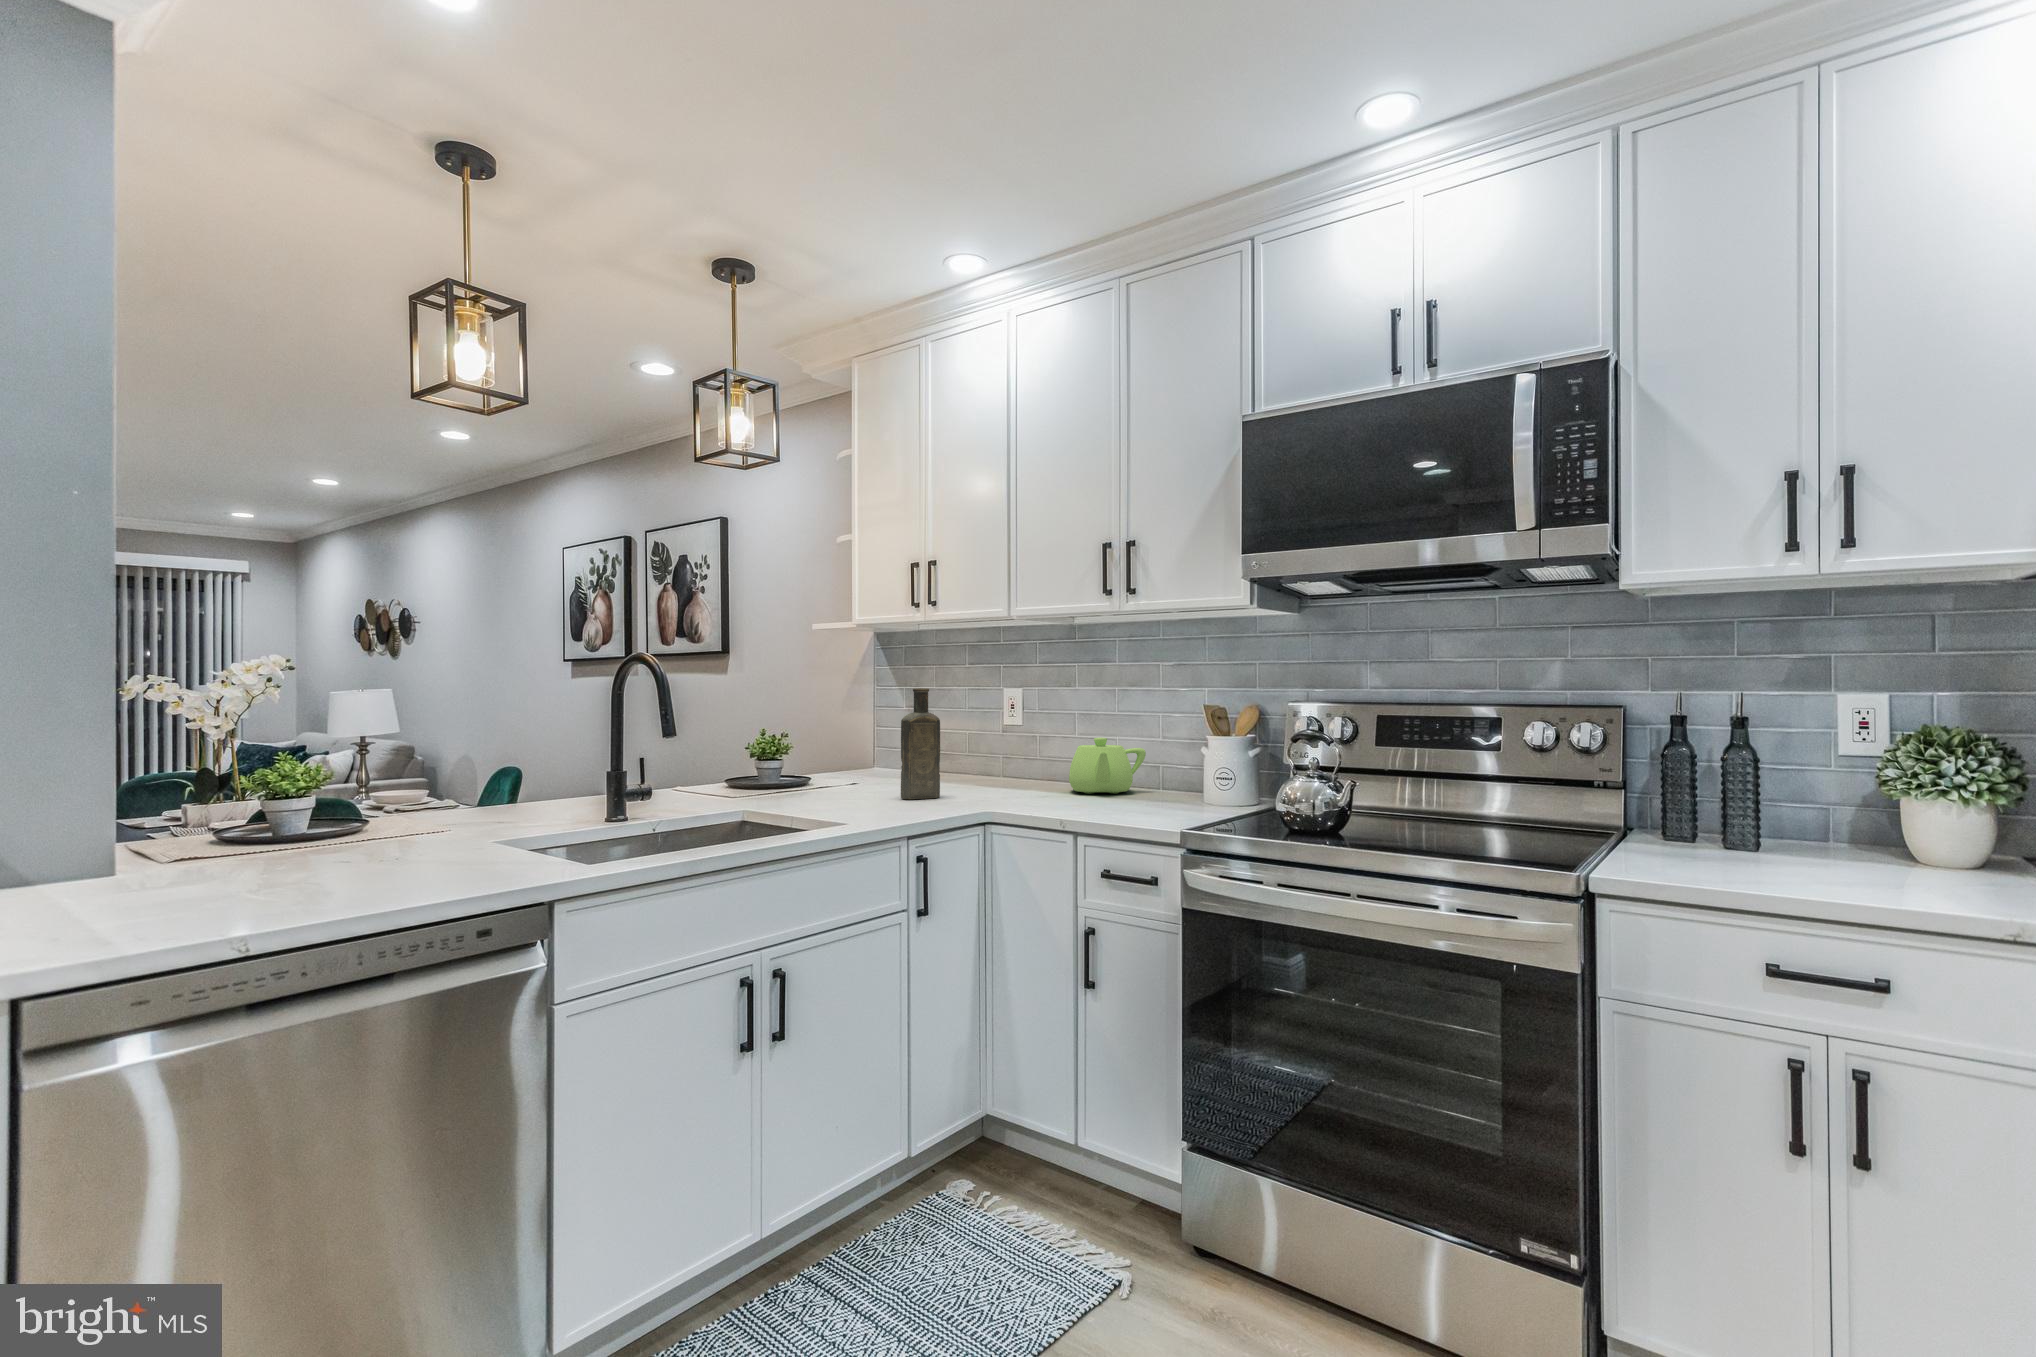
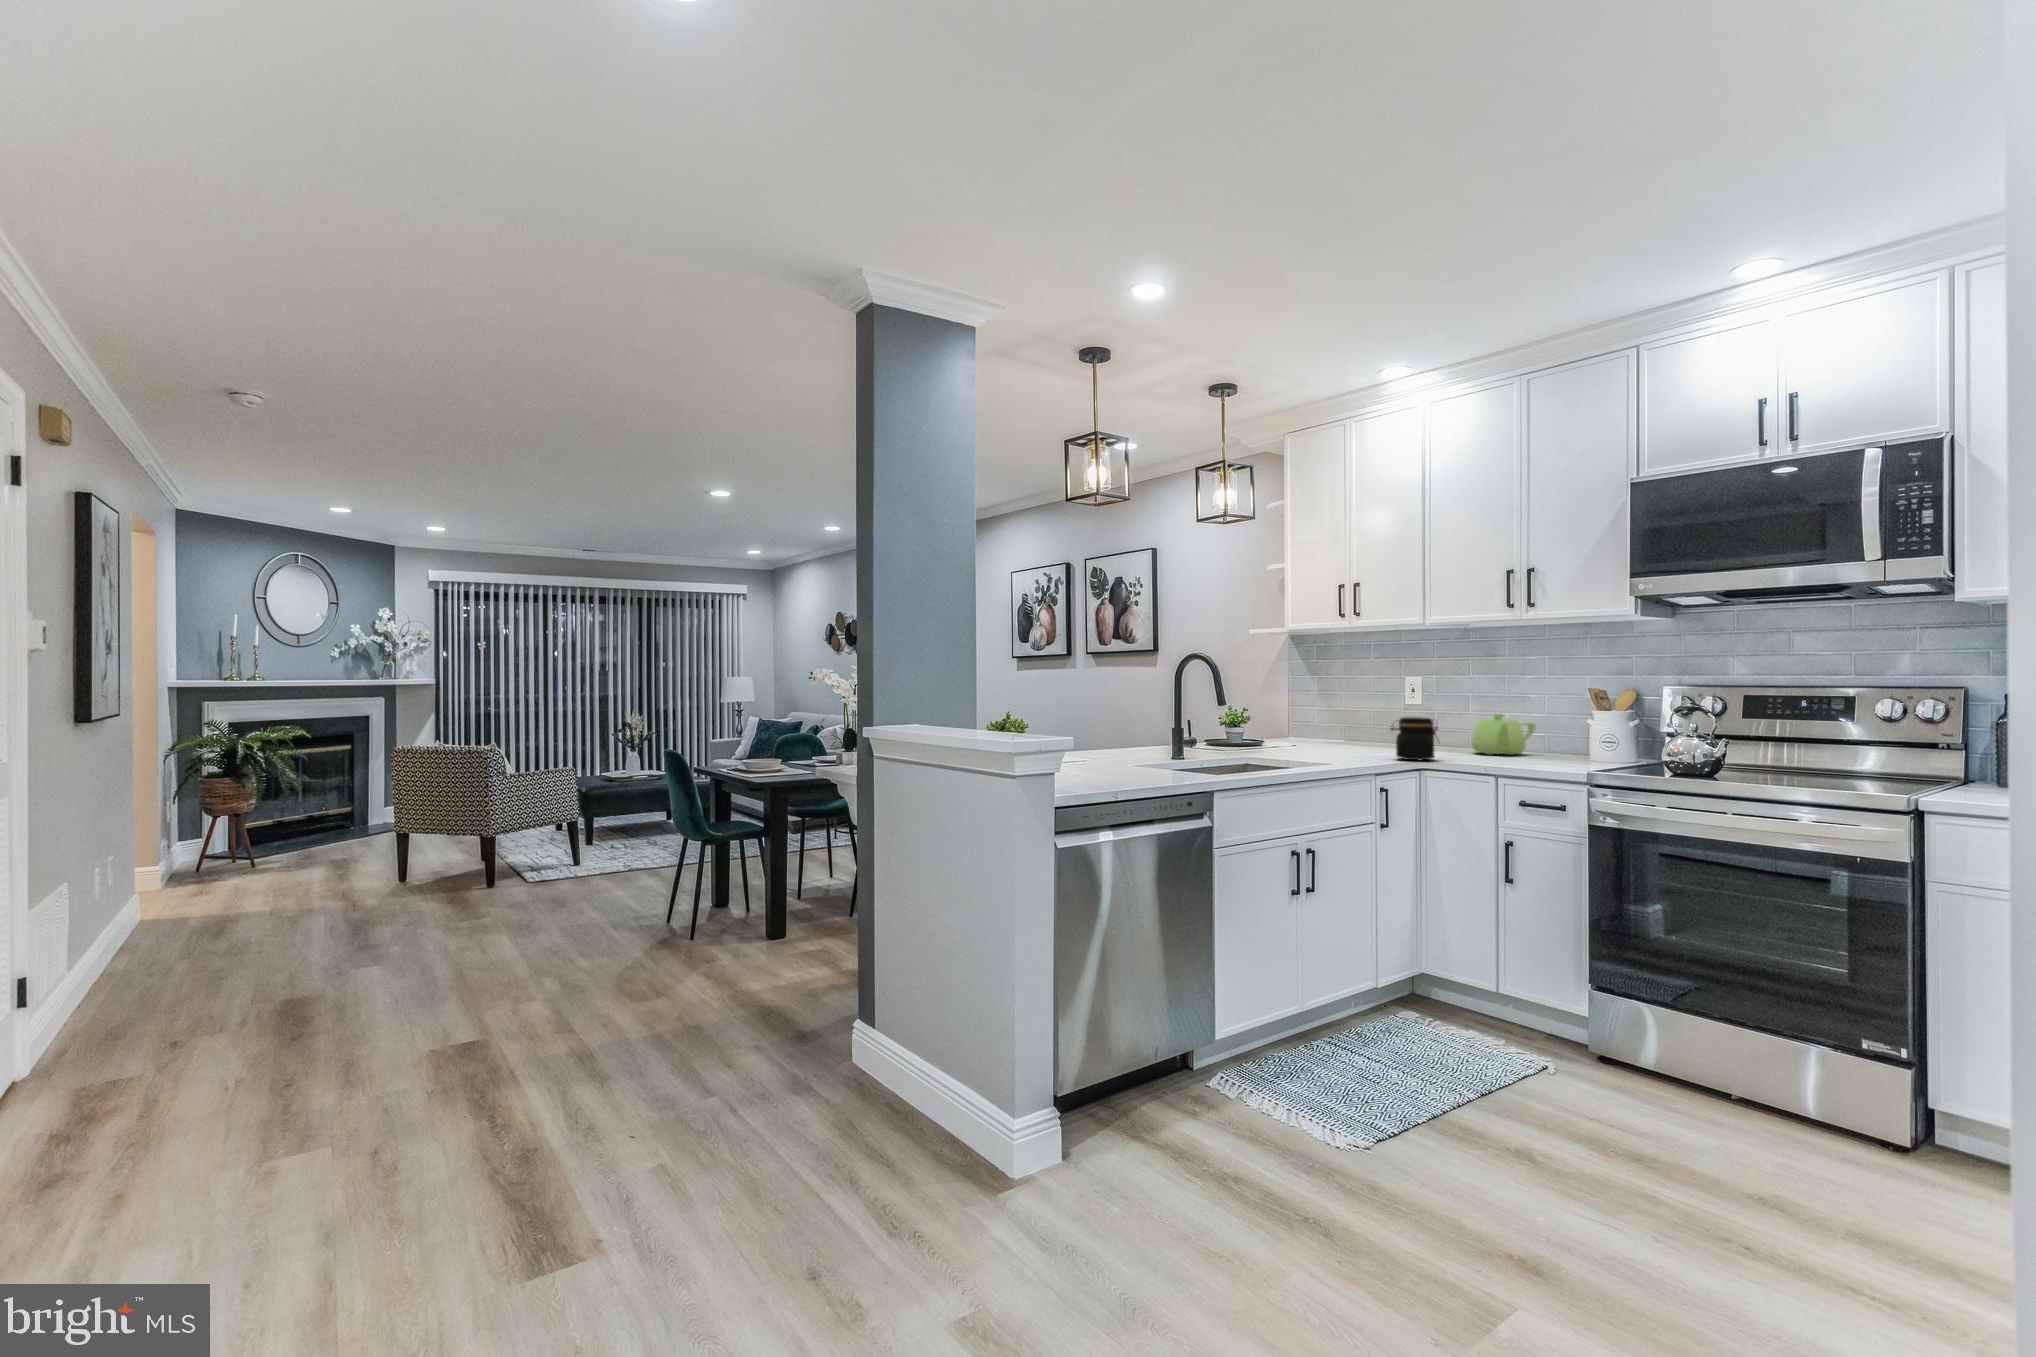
bottle: present [901,688,940,799] -> none [1340,676,1375,755]
jar: none [946,747,1012,809] -> present [1391,717,1438,760]

